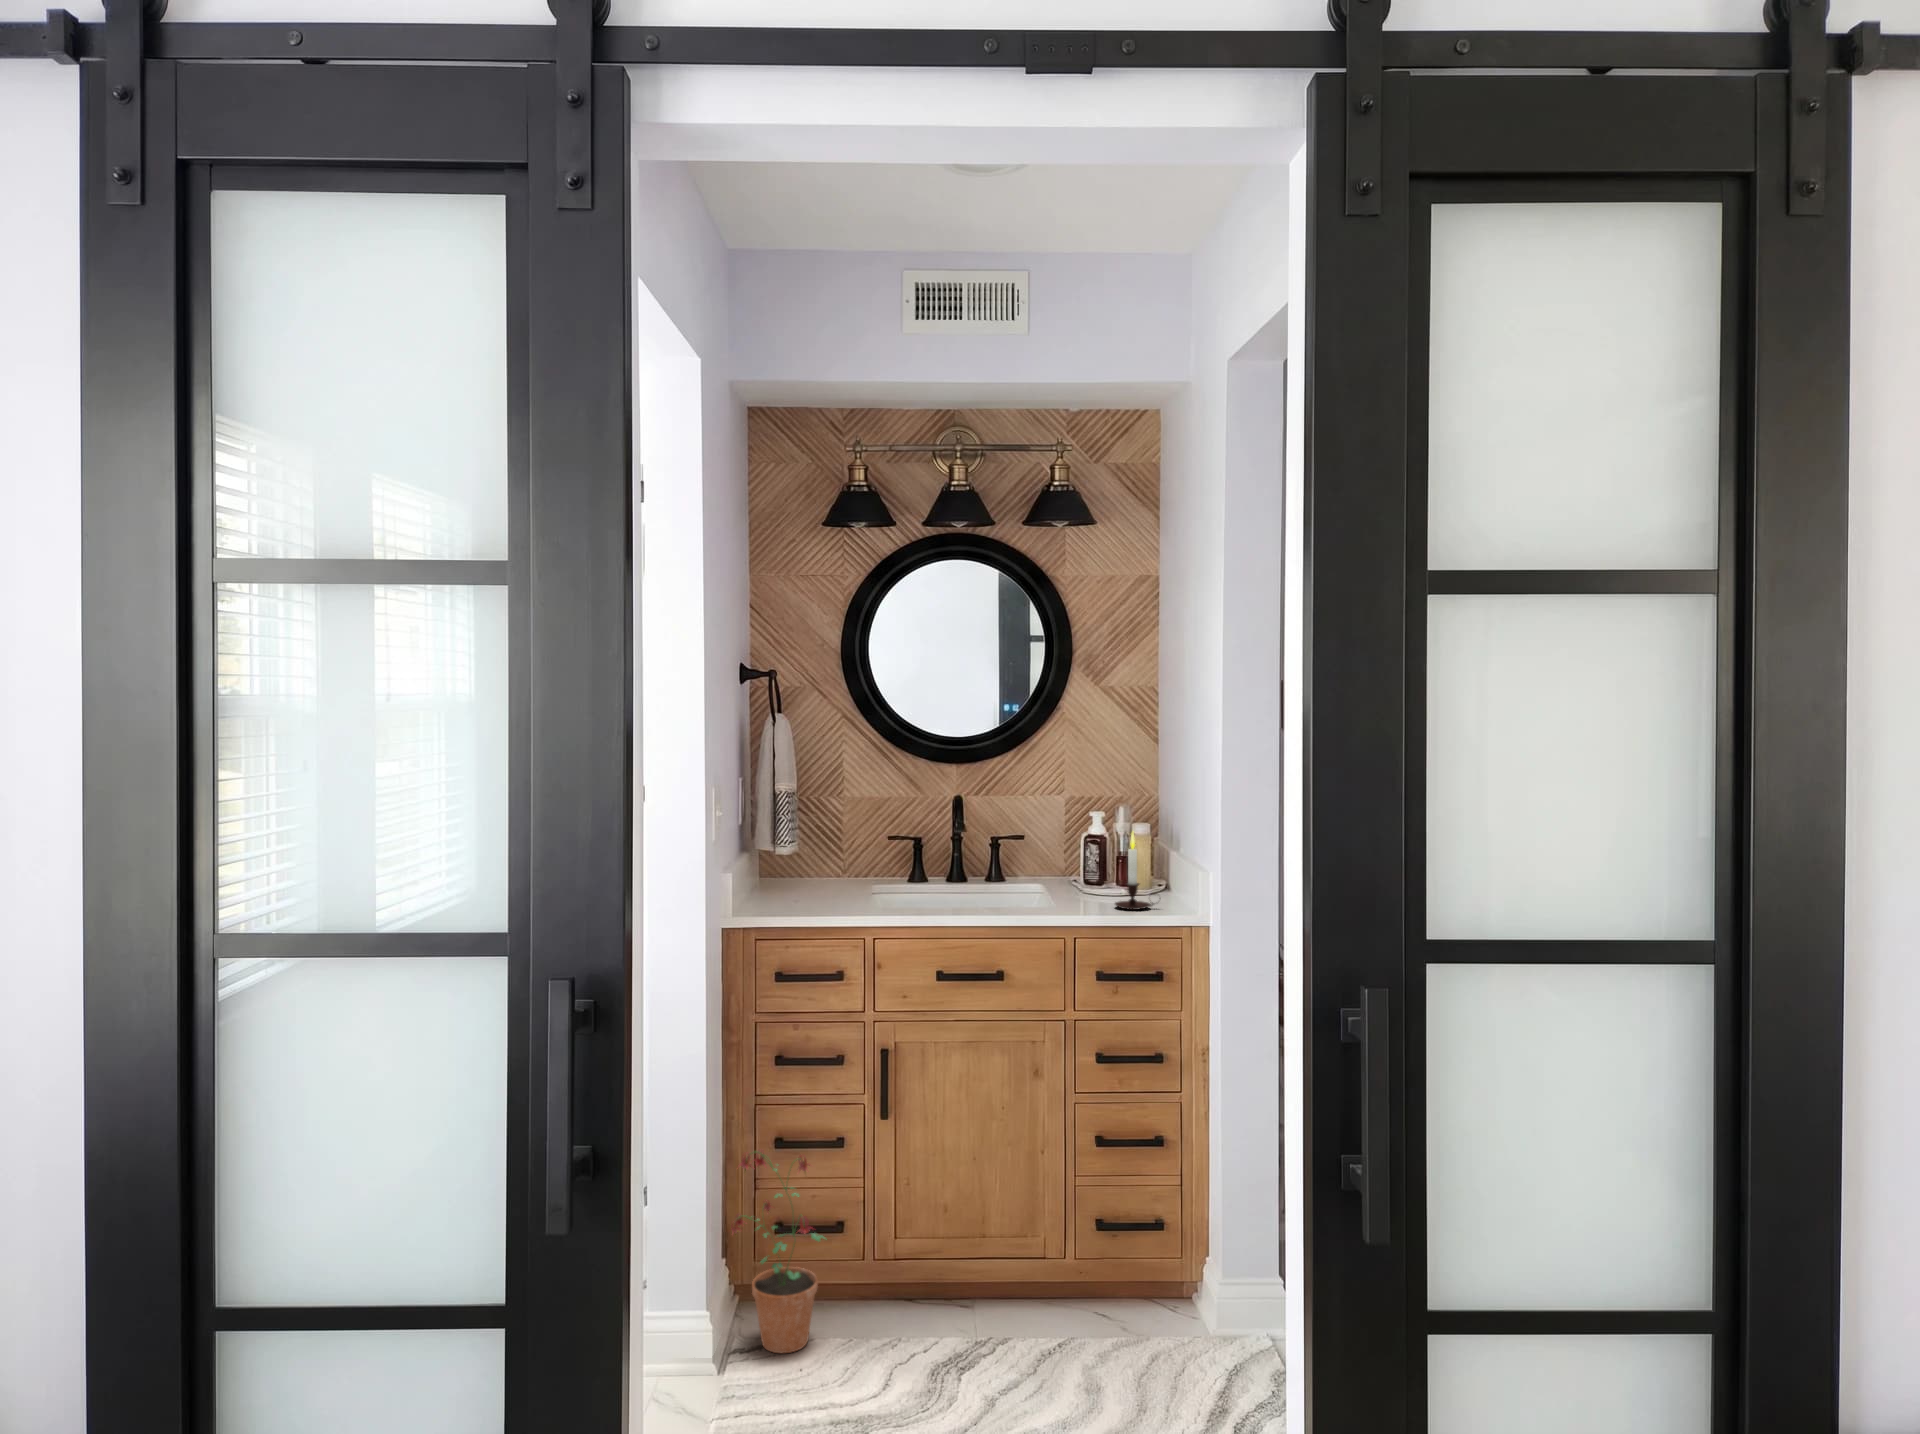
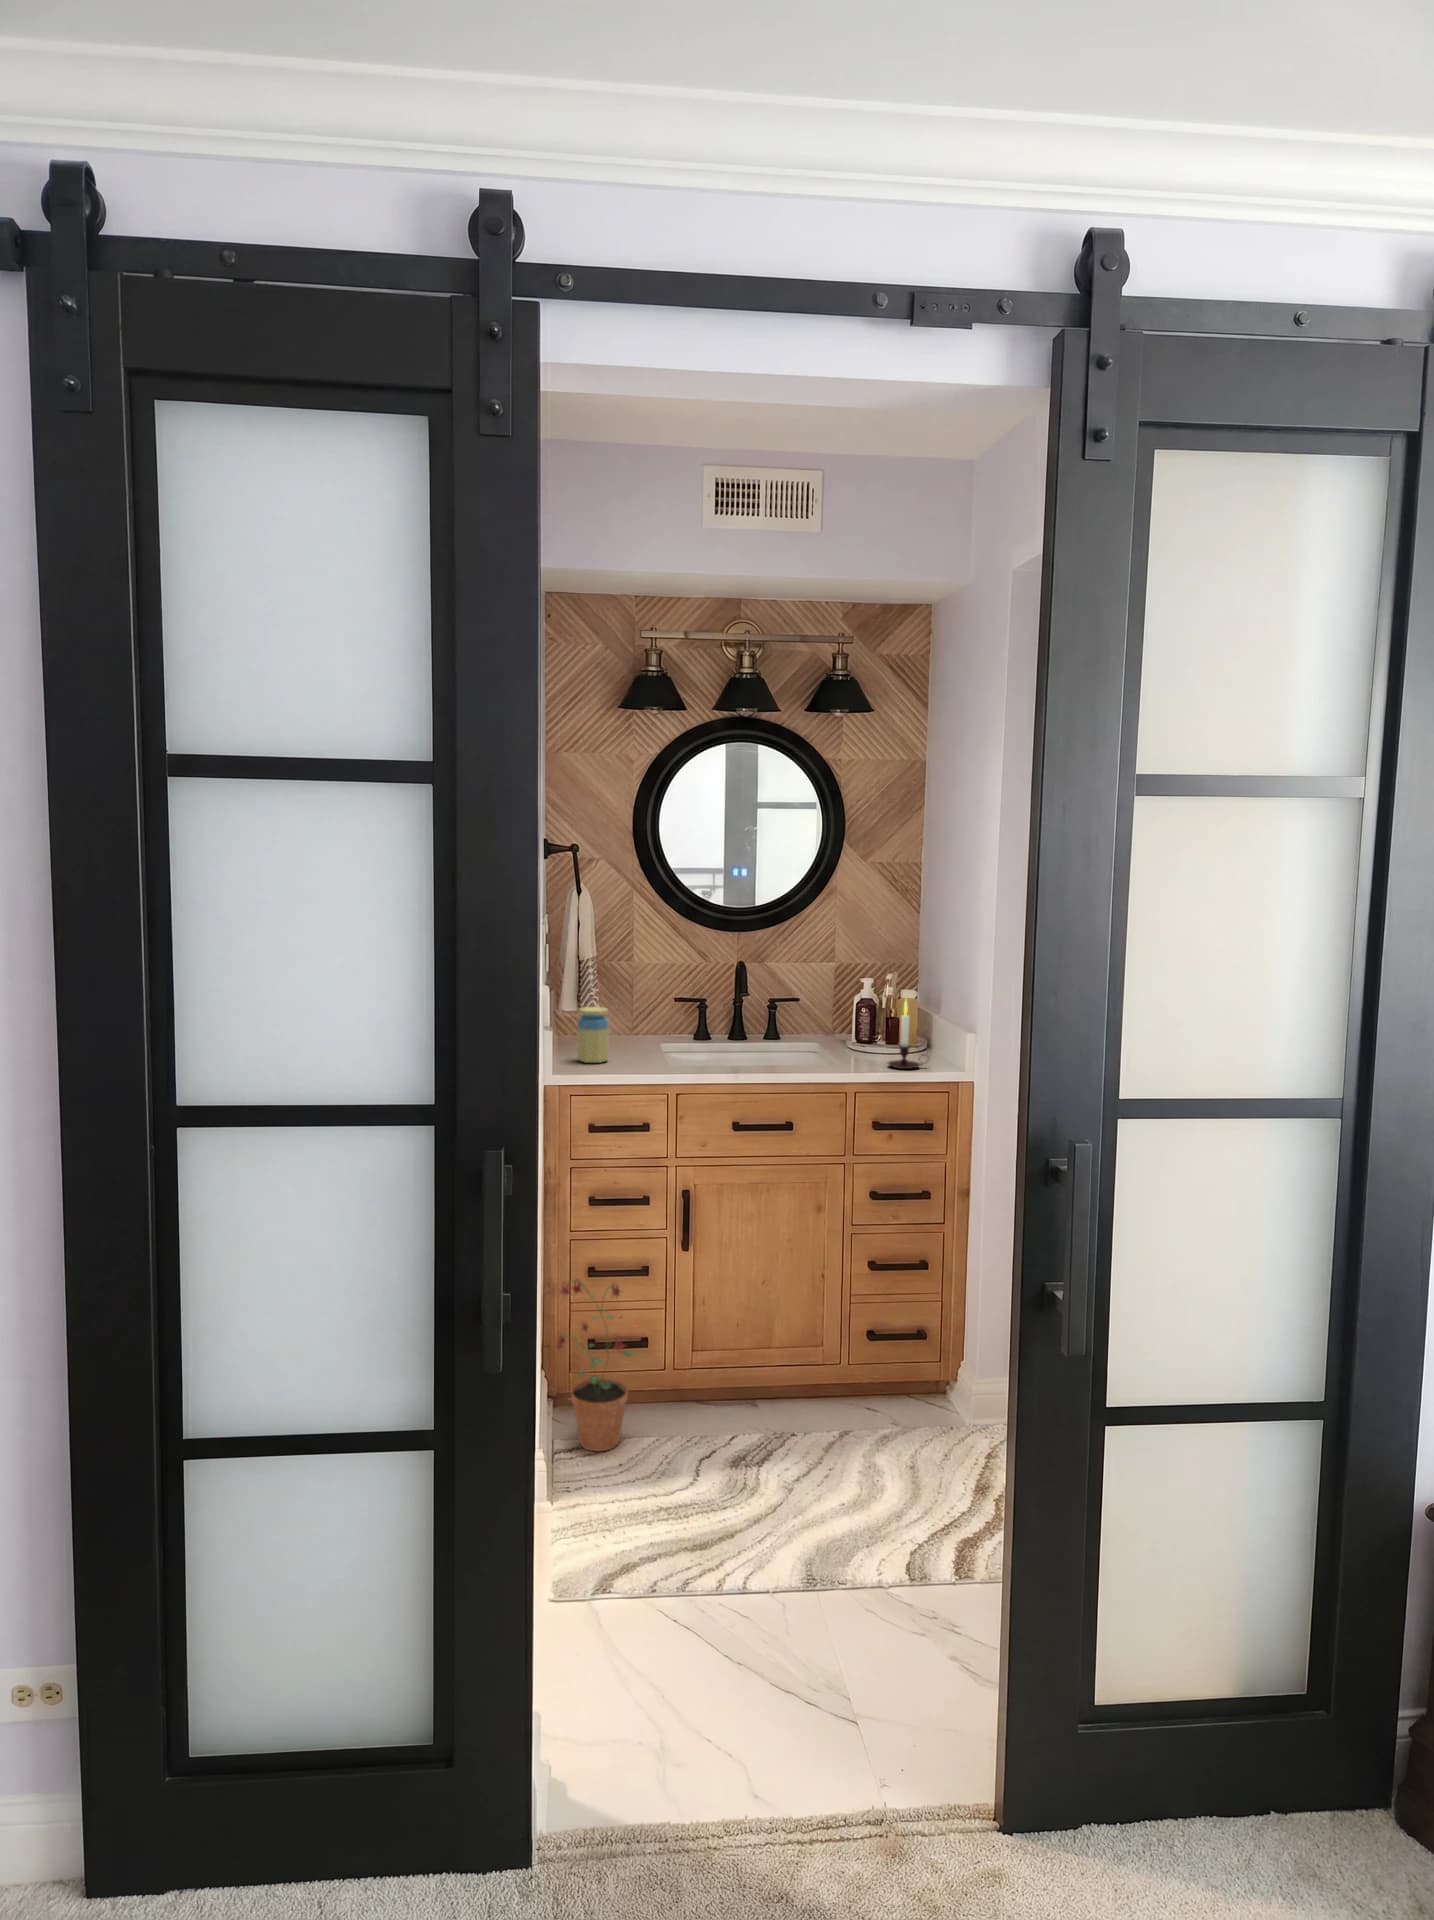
jar: none [769,844,804,906] -> present [578,1007,609,1063]

